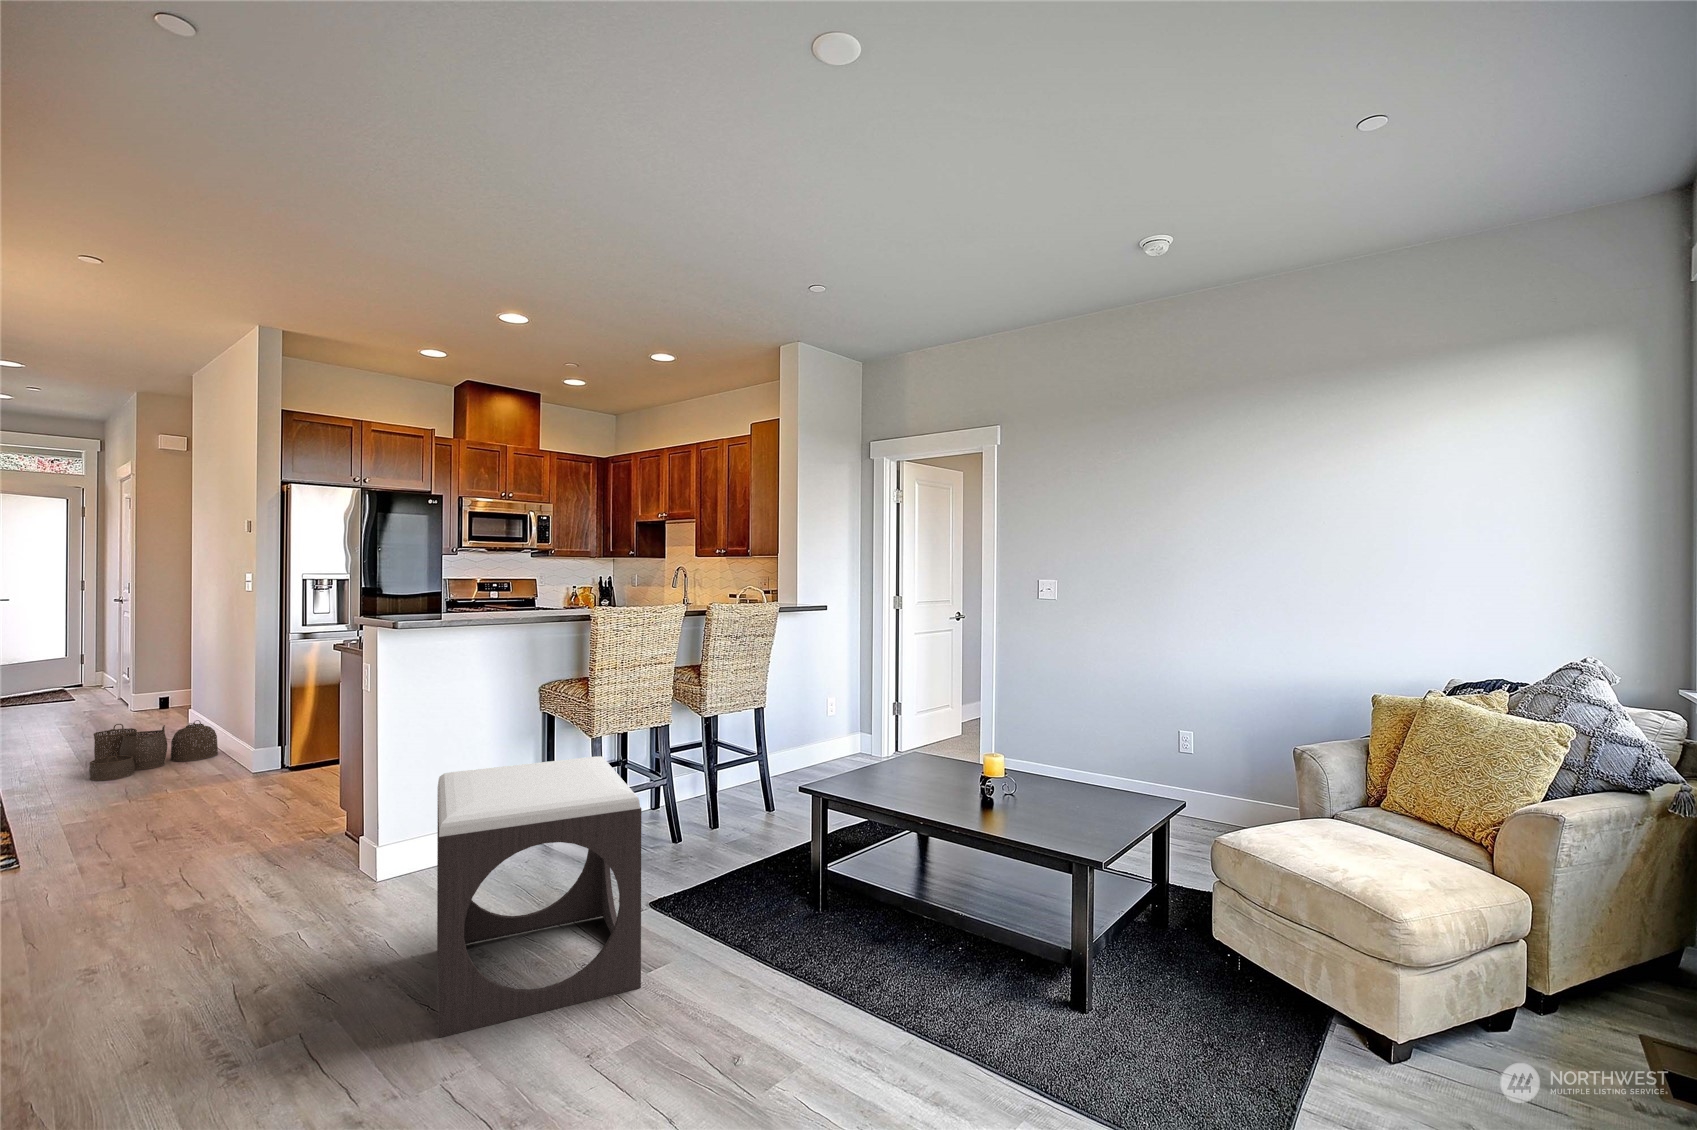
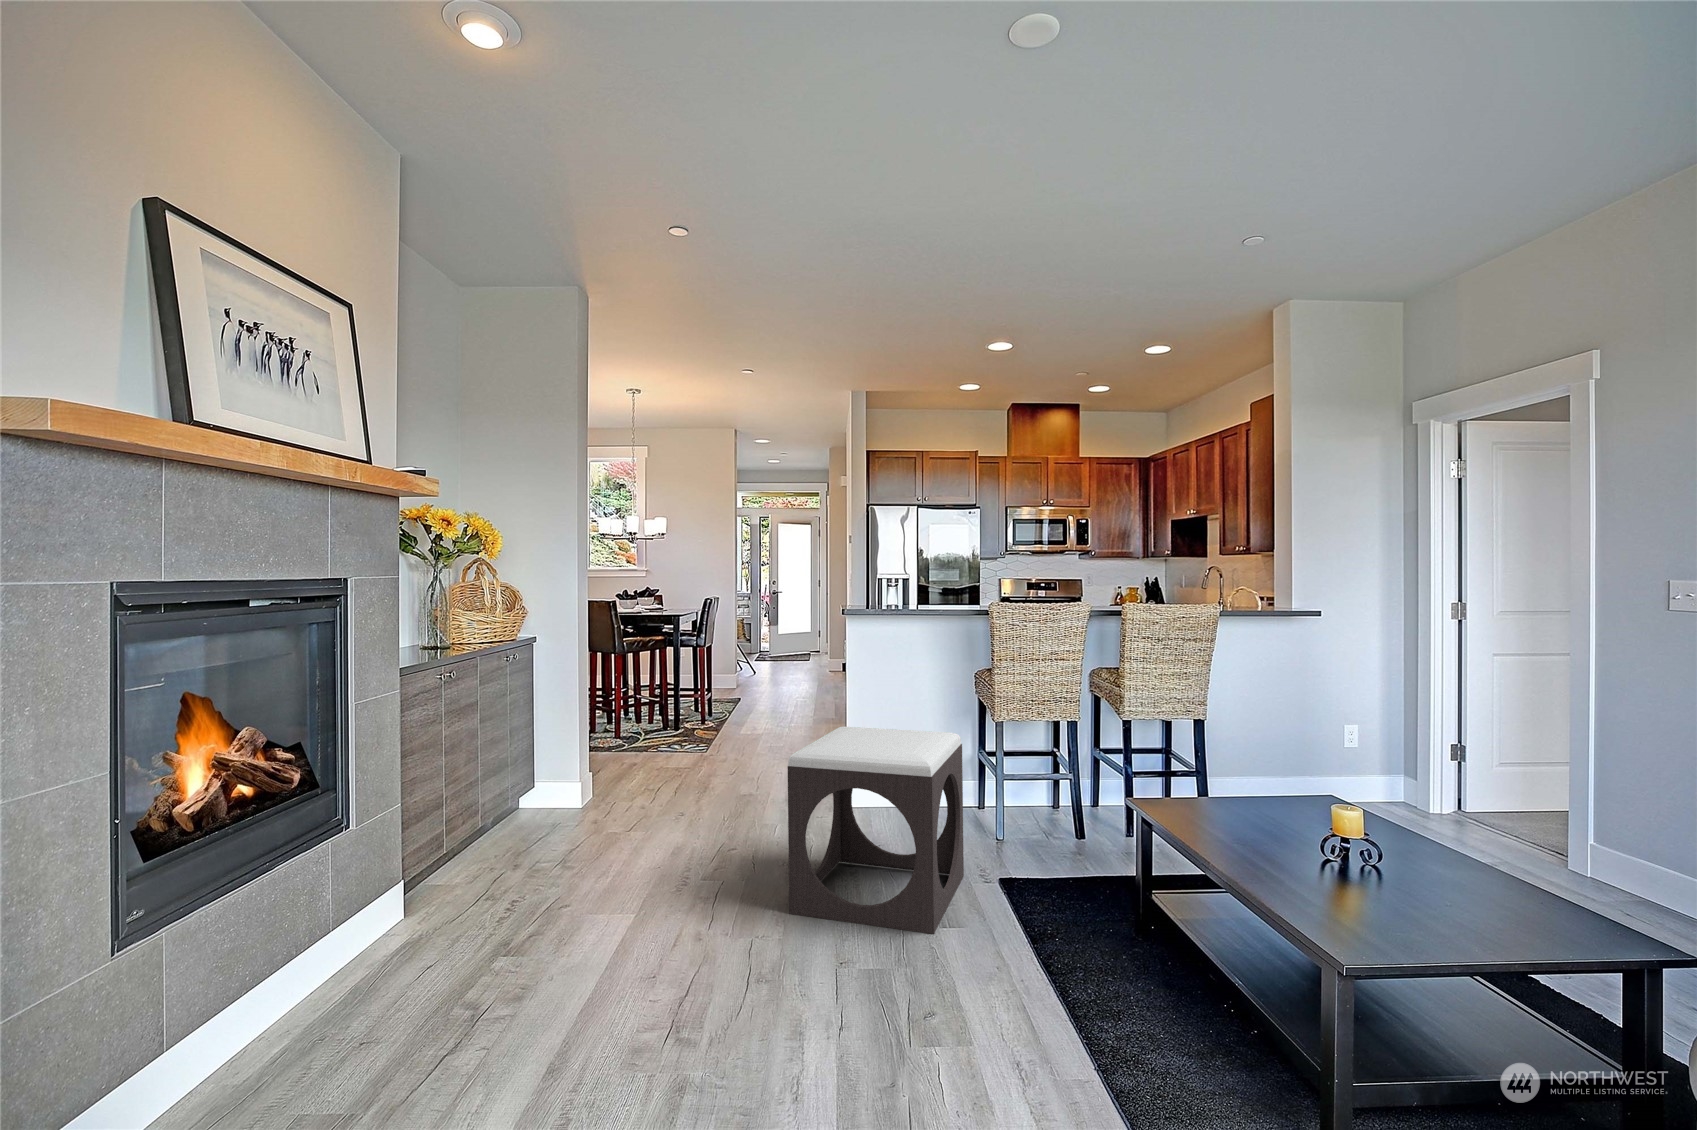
woven basket: present [89,720,218,781] -> none [772,678,844,714]

